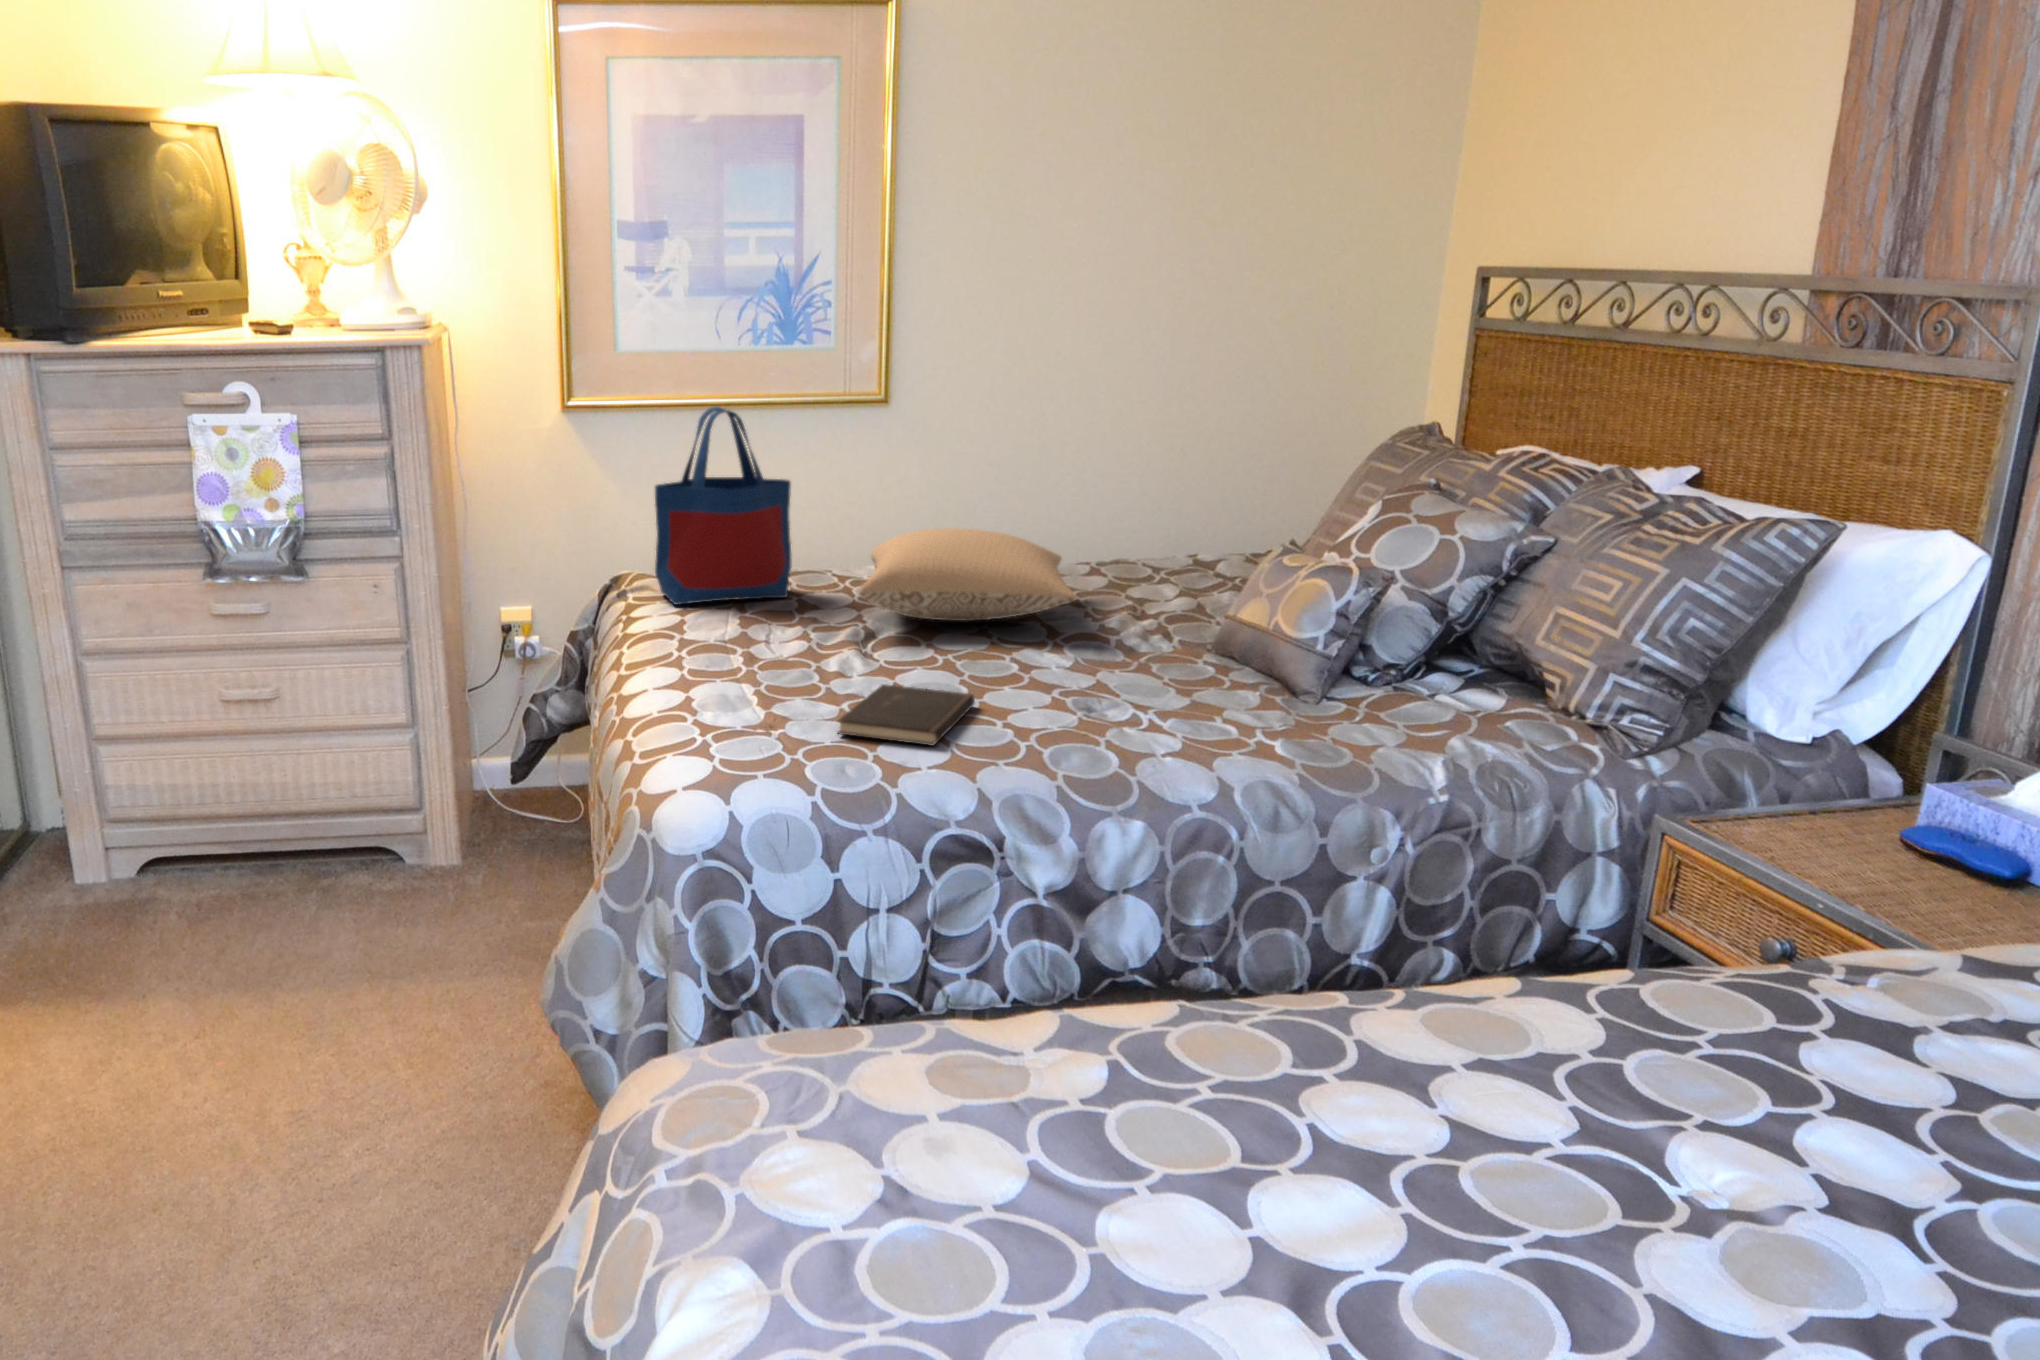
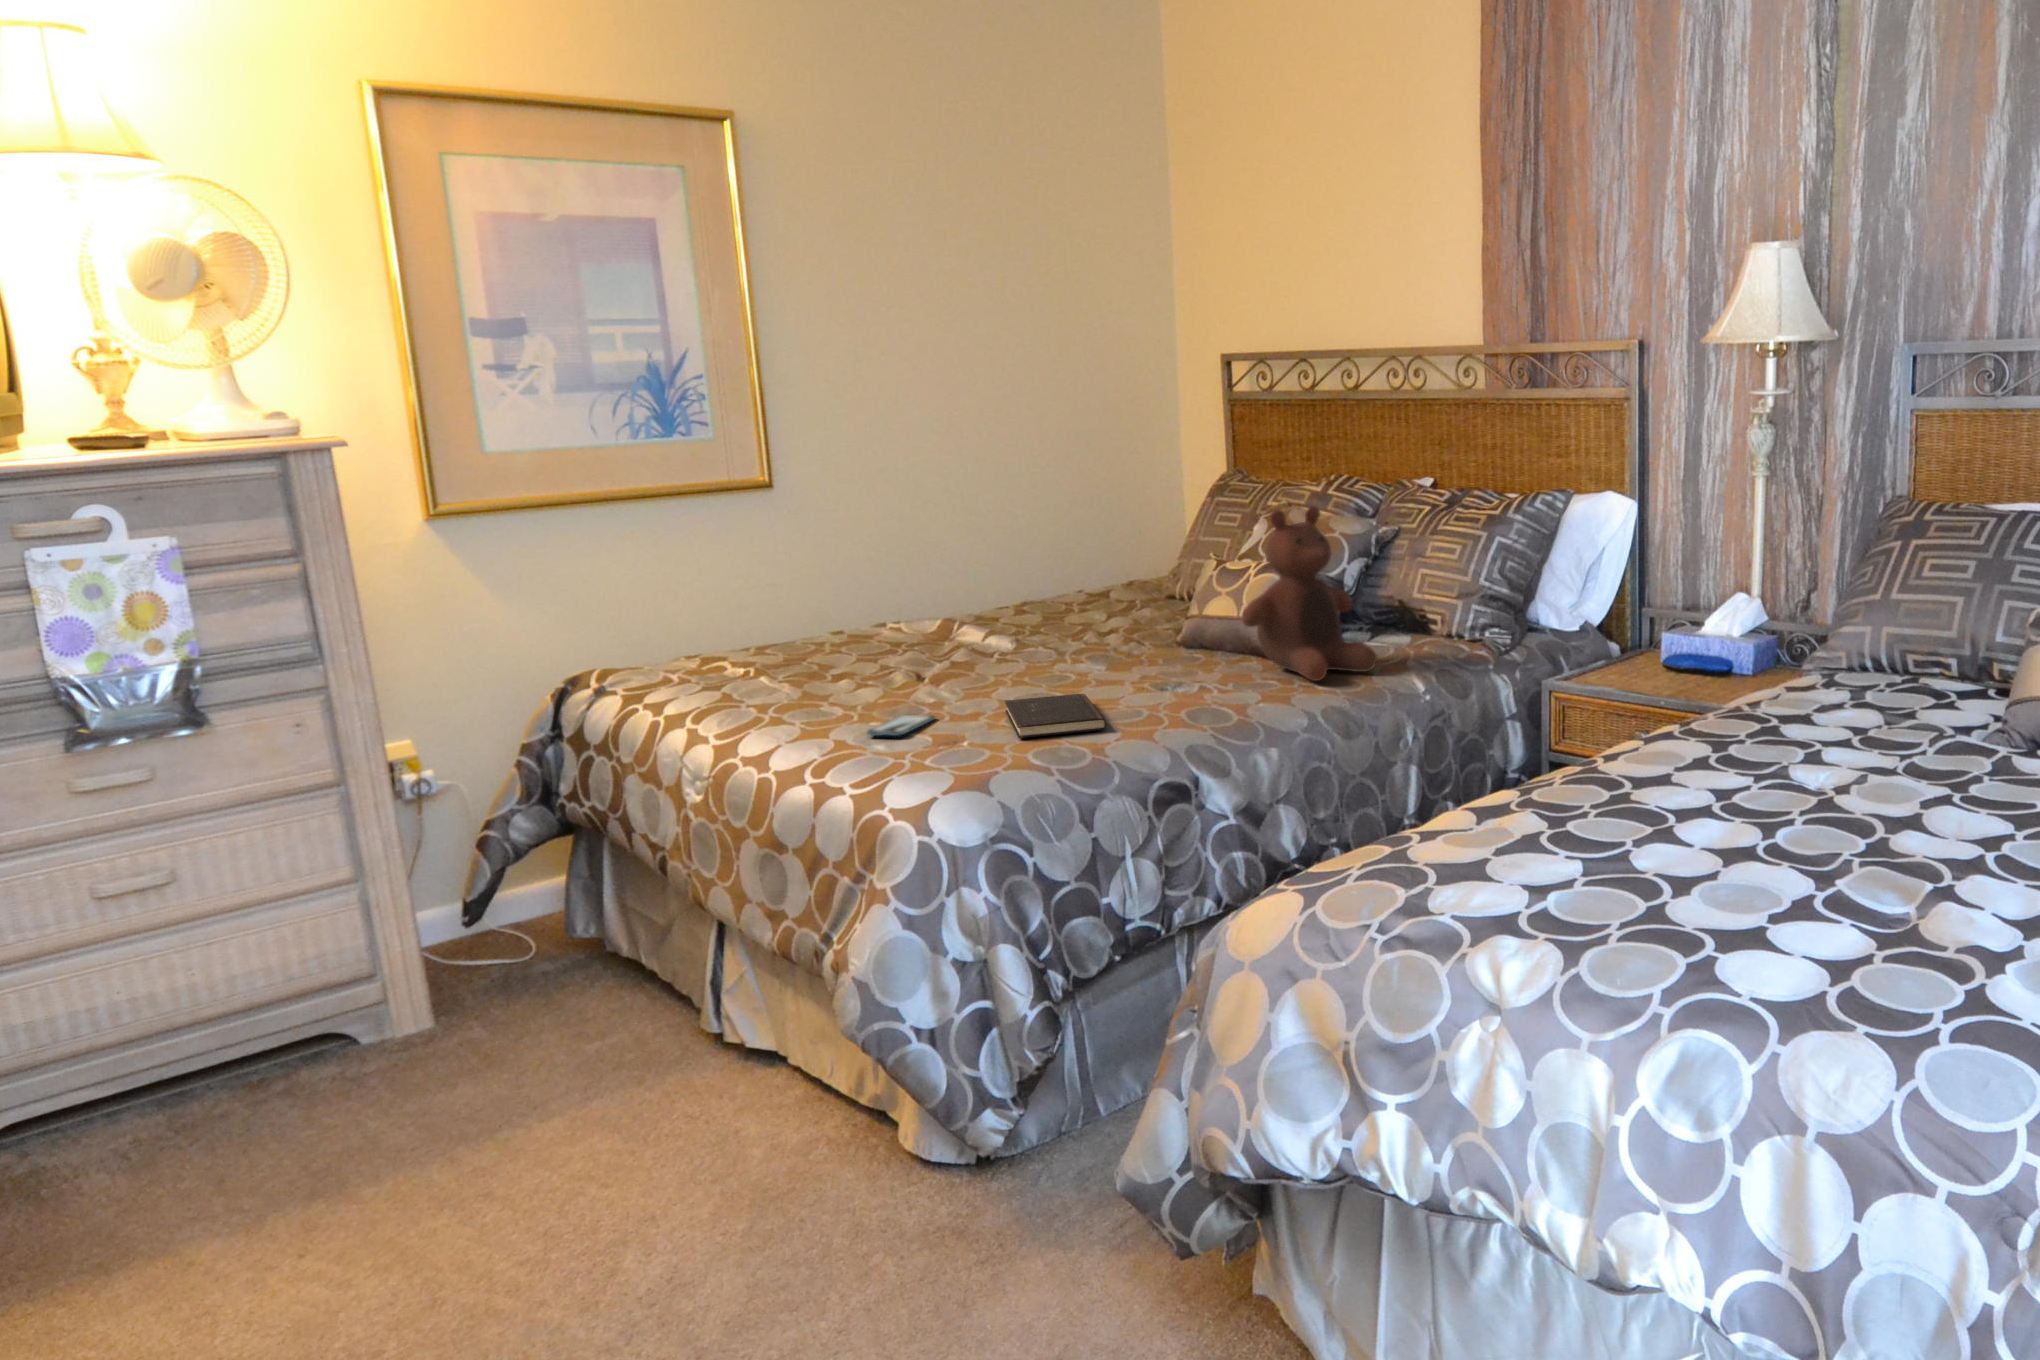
tote bag: present [655,406,791,605] -> none [644,492,789,687]
stuffed bear: none [1203,497,1390,741] -> present [1242,506,1377,681]
pillow: present [860,528,1077,621] -> none [856,578,1088,656]
smartphone: none [718,678,808,702] -> present [867,715,935,736]

